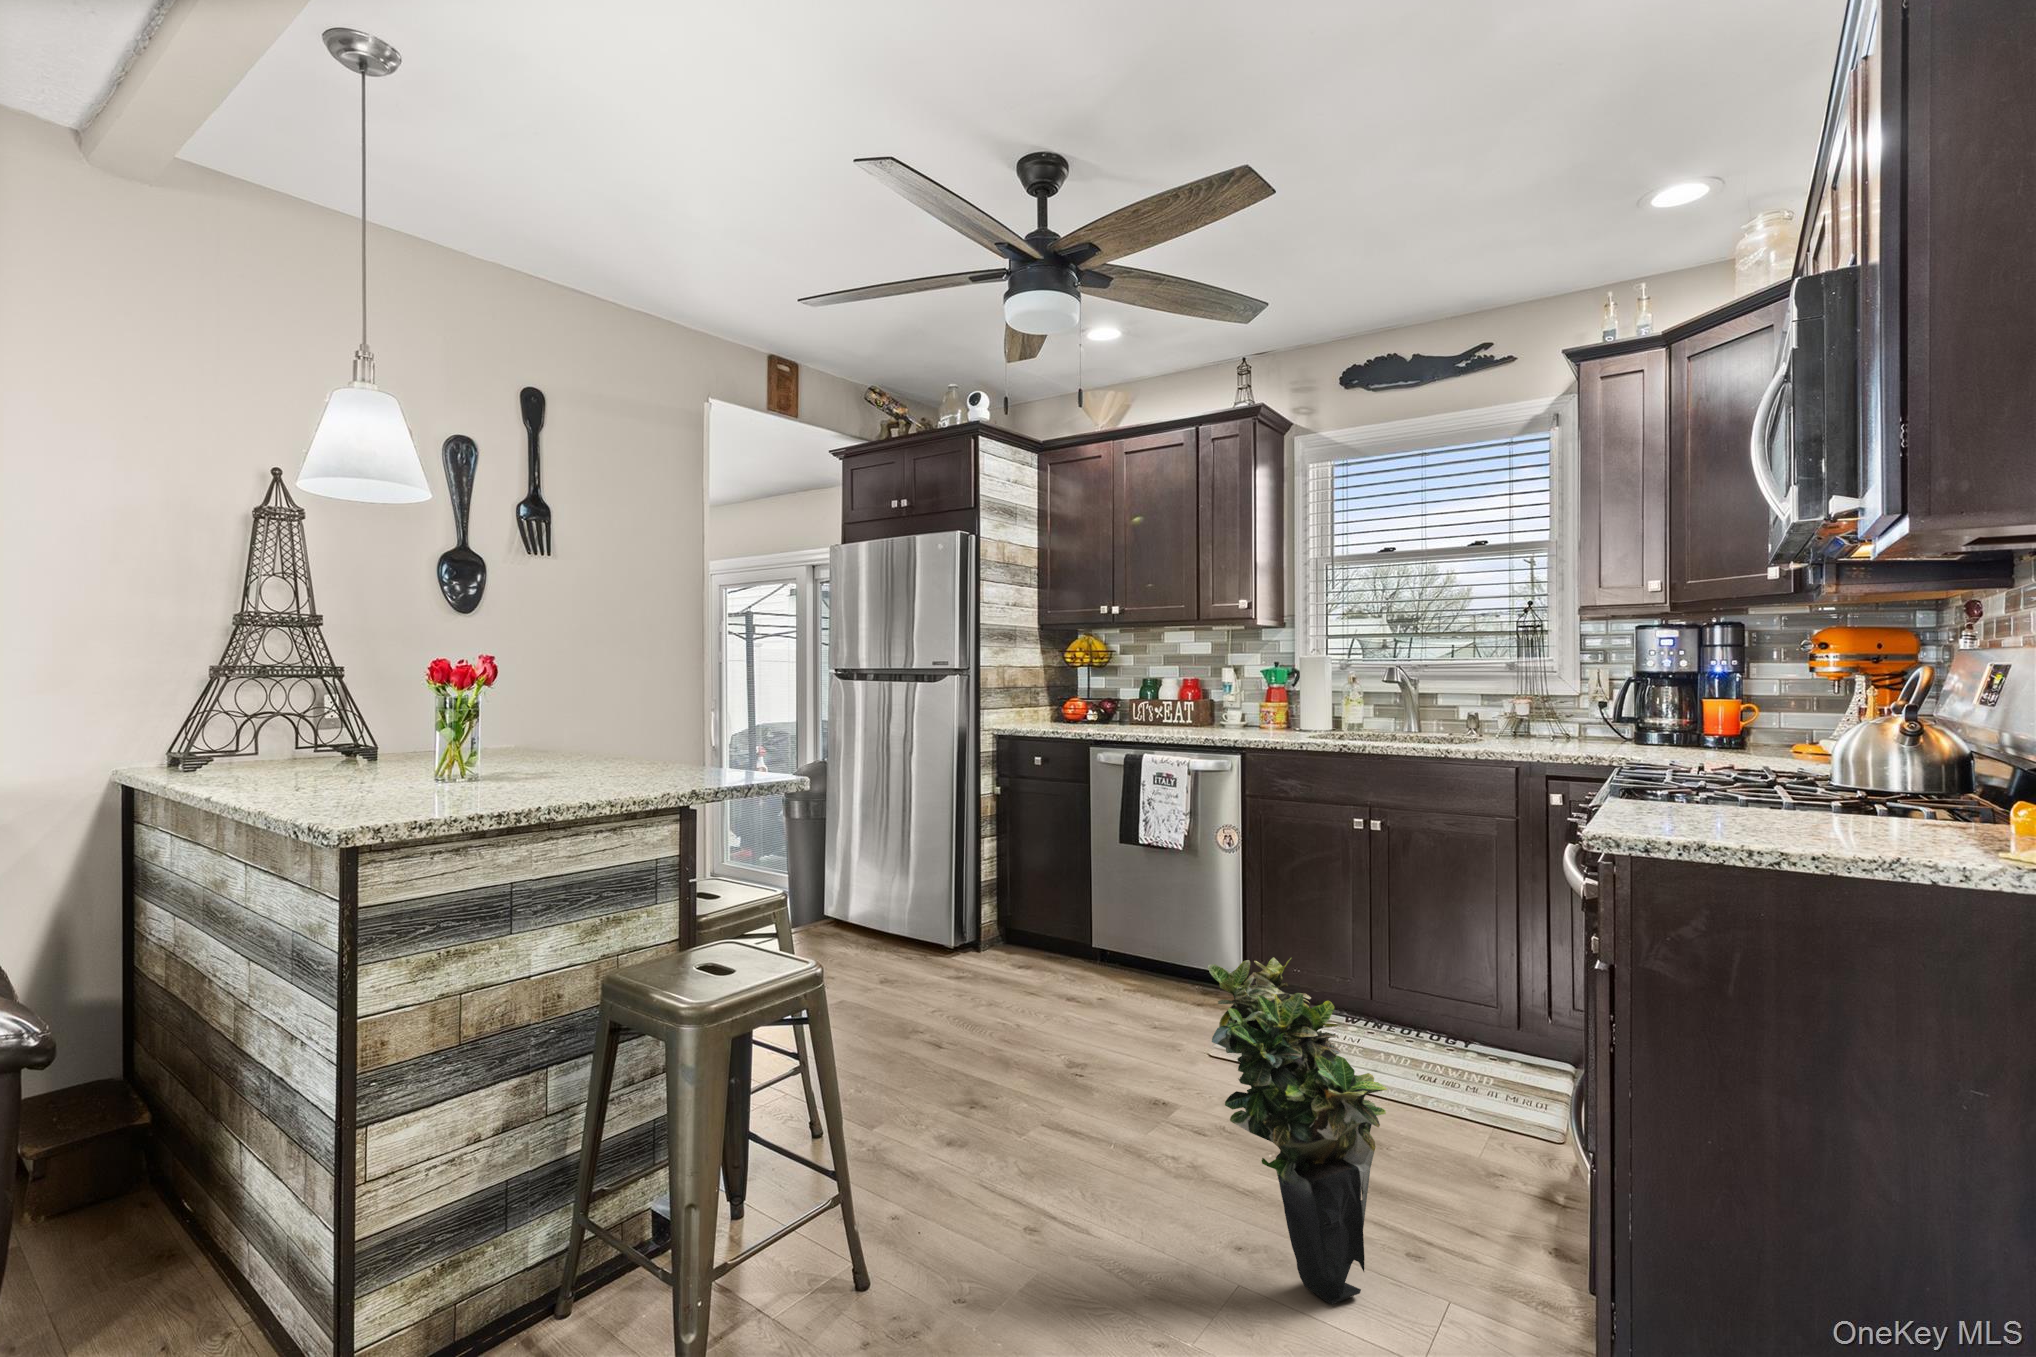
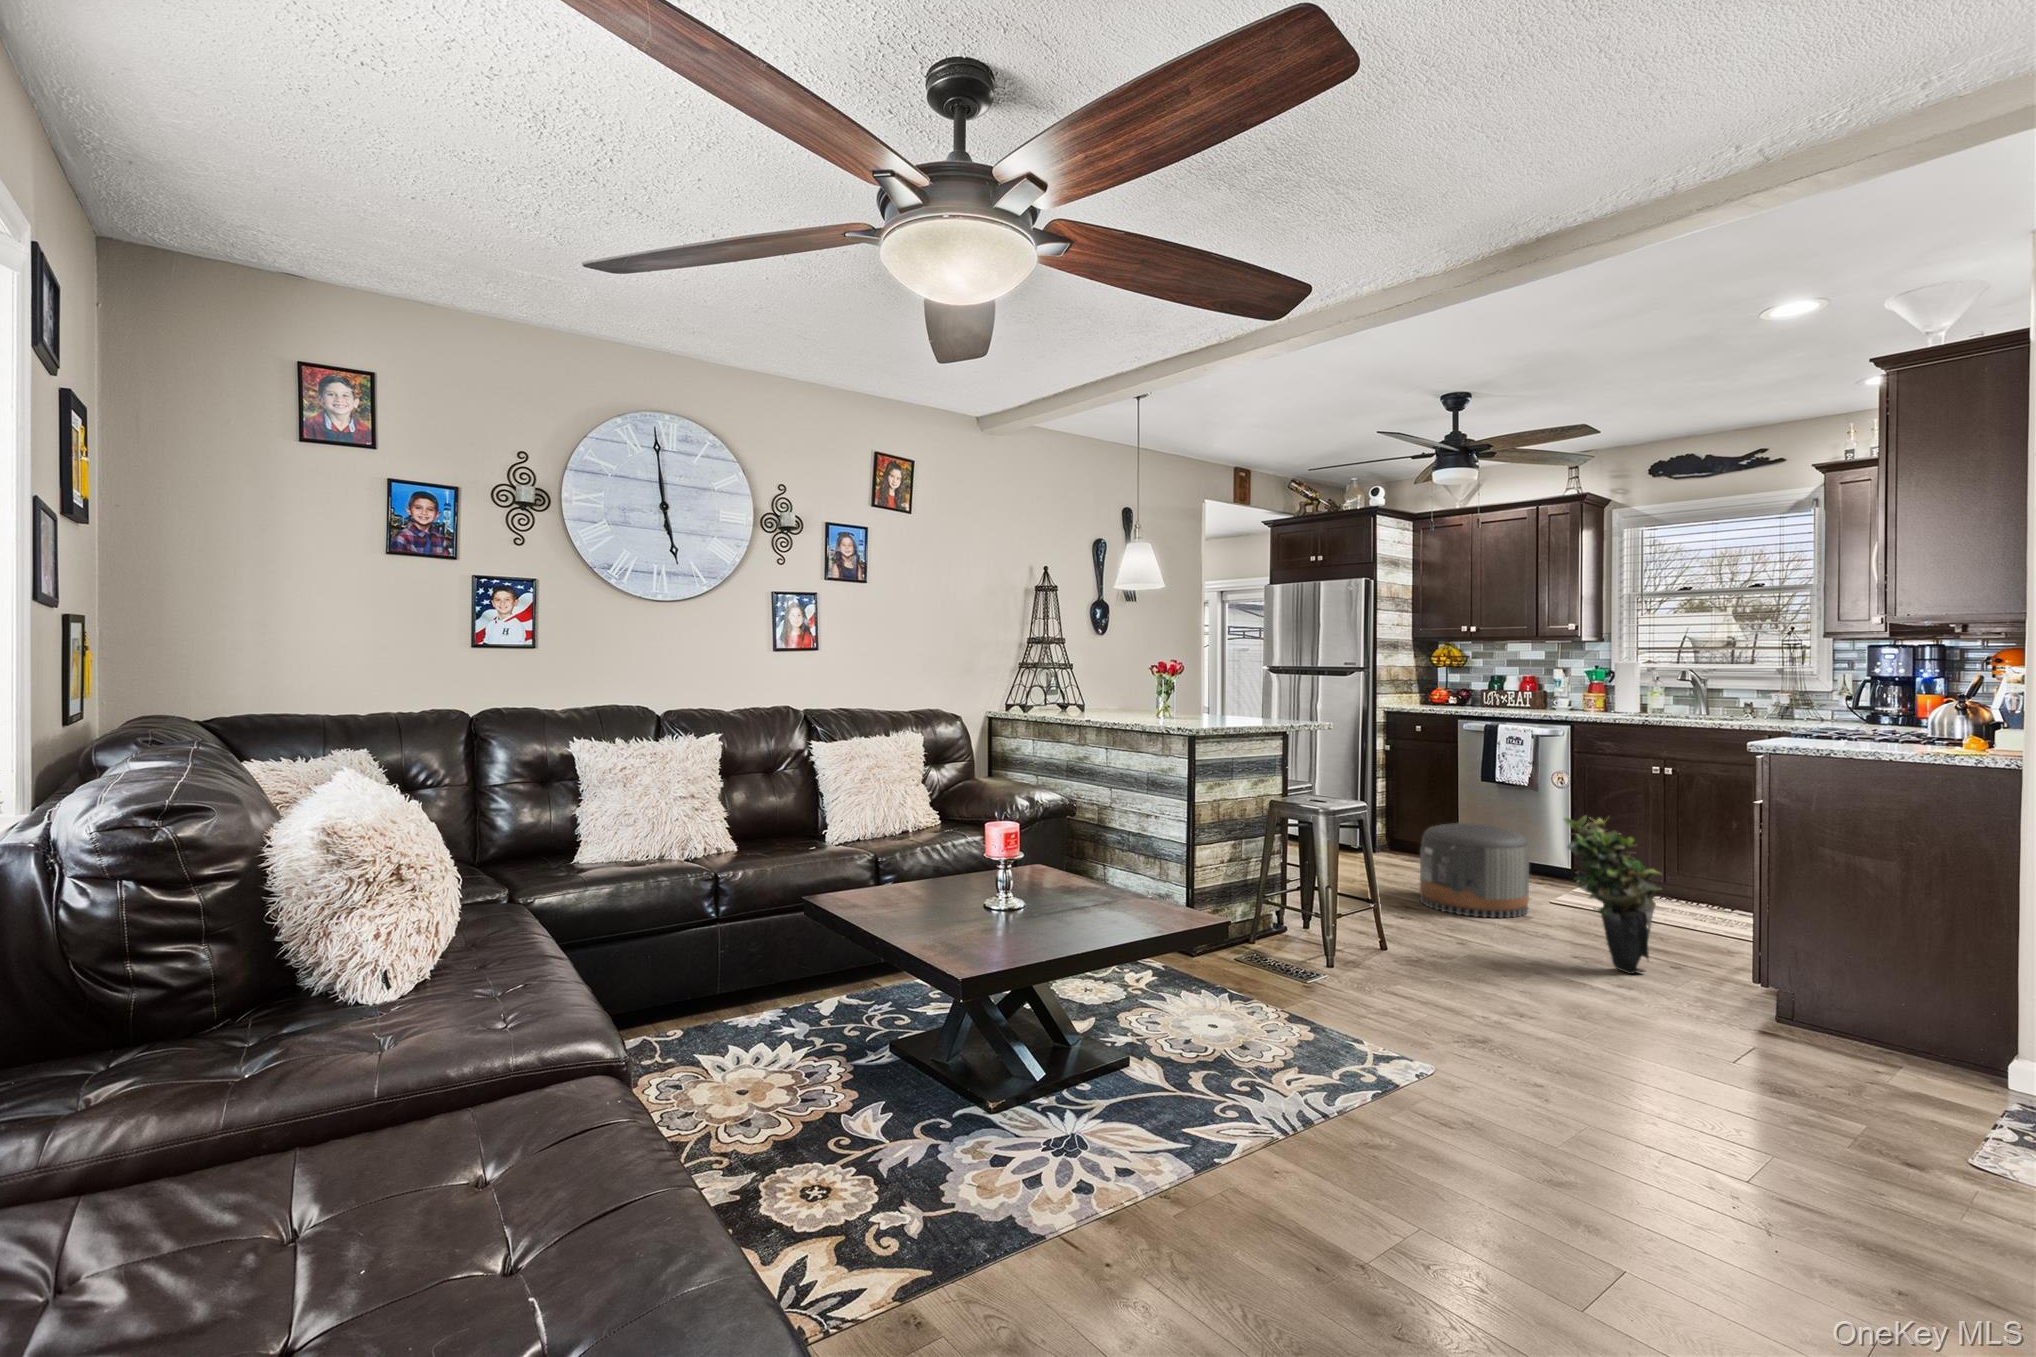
pouf: none [1000,934,1172,1119] -> present [1420,823,1529,918]

